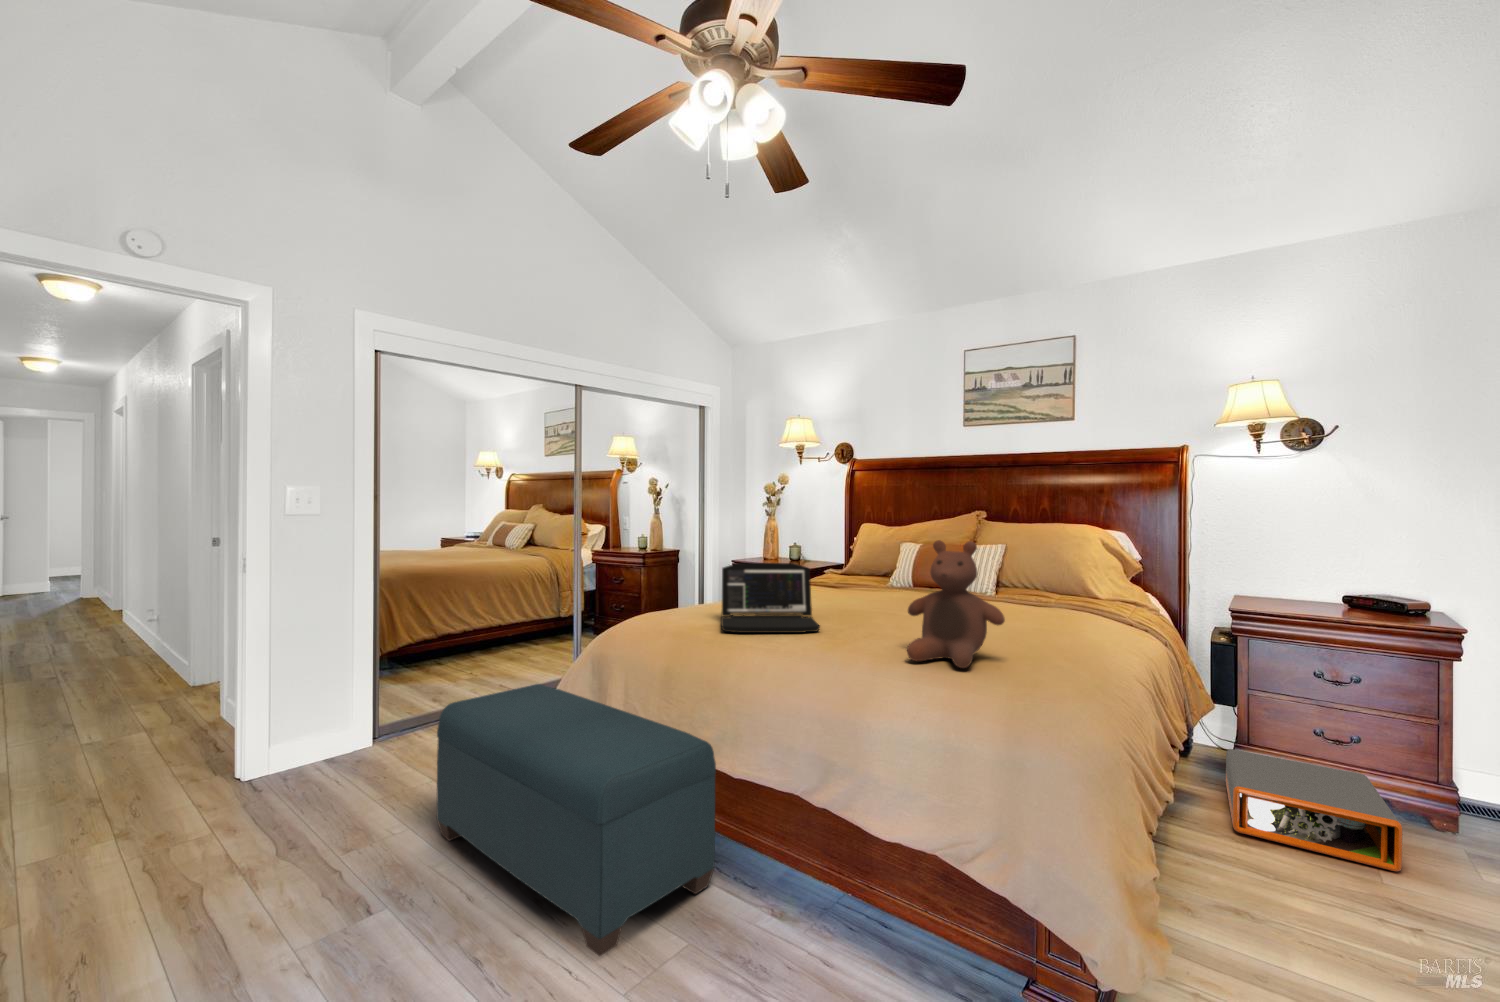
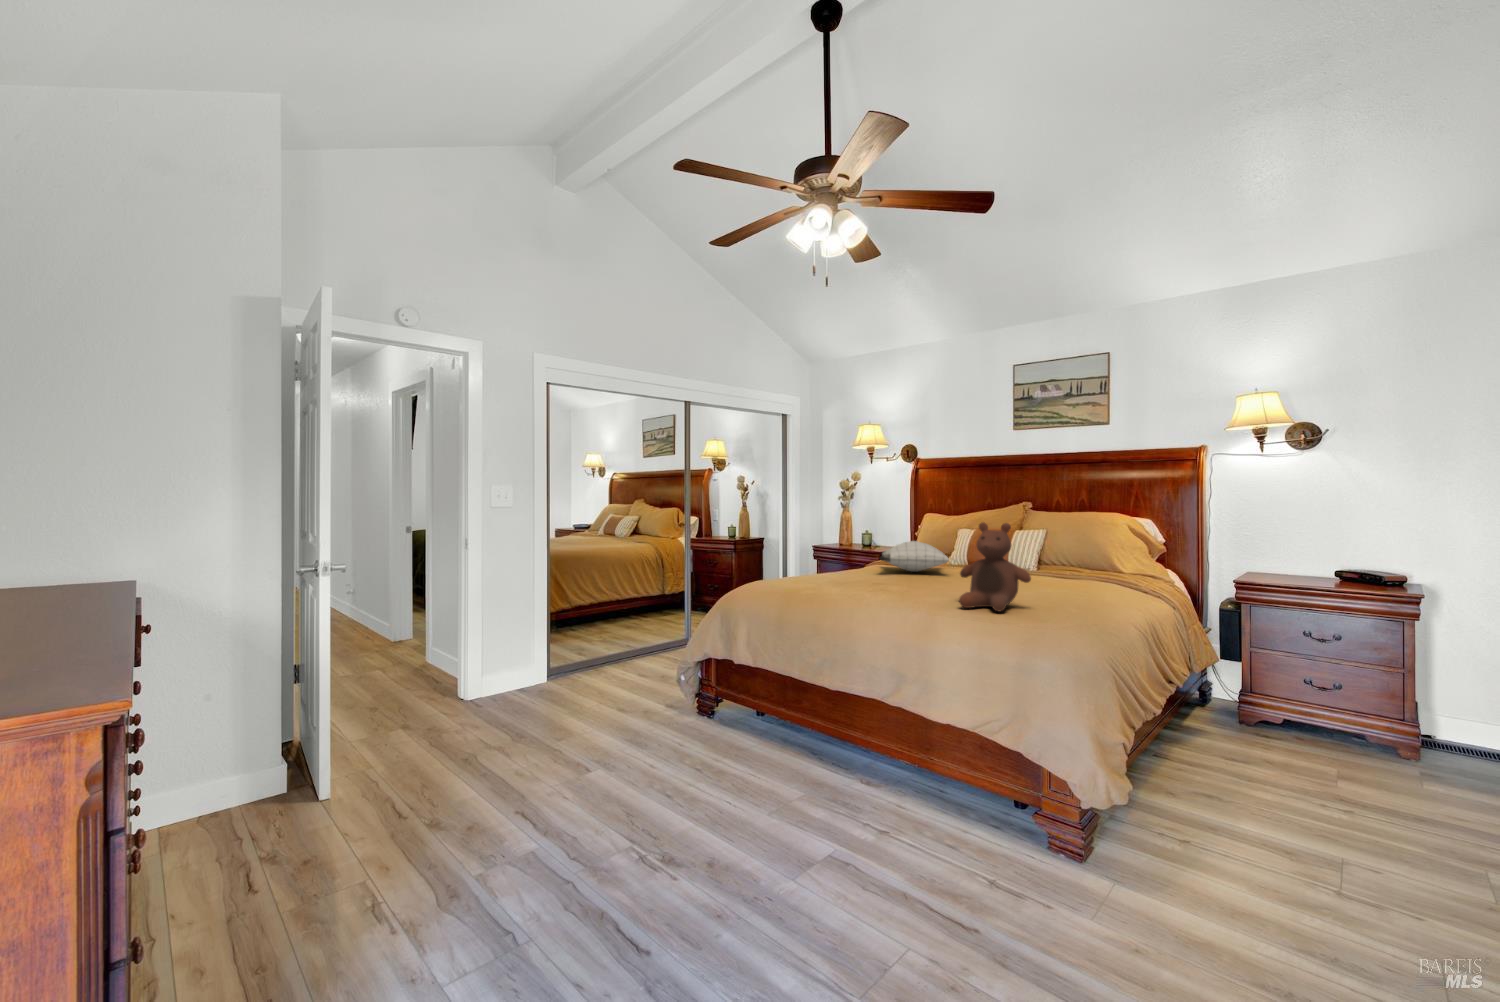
pillow: none [805,559,893,598] -> present [880,541,949,572]
laptop: present [721,563,820,633] -> none [817,542,894,592]
bench: present [437,684,716,956] -> none [616,632,820,798]
storage box: present [1226,749,1402,871] -> none [1224,695,1356,780]

